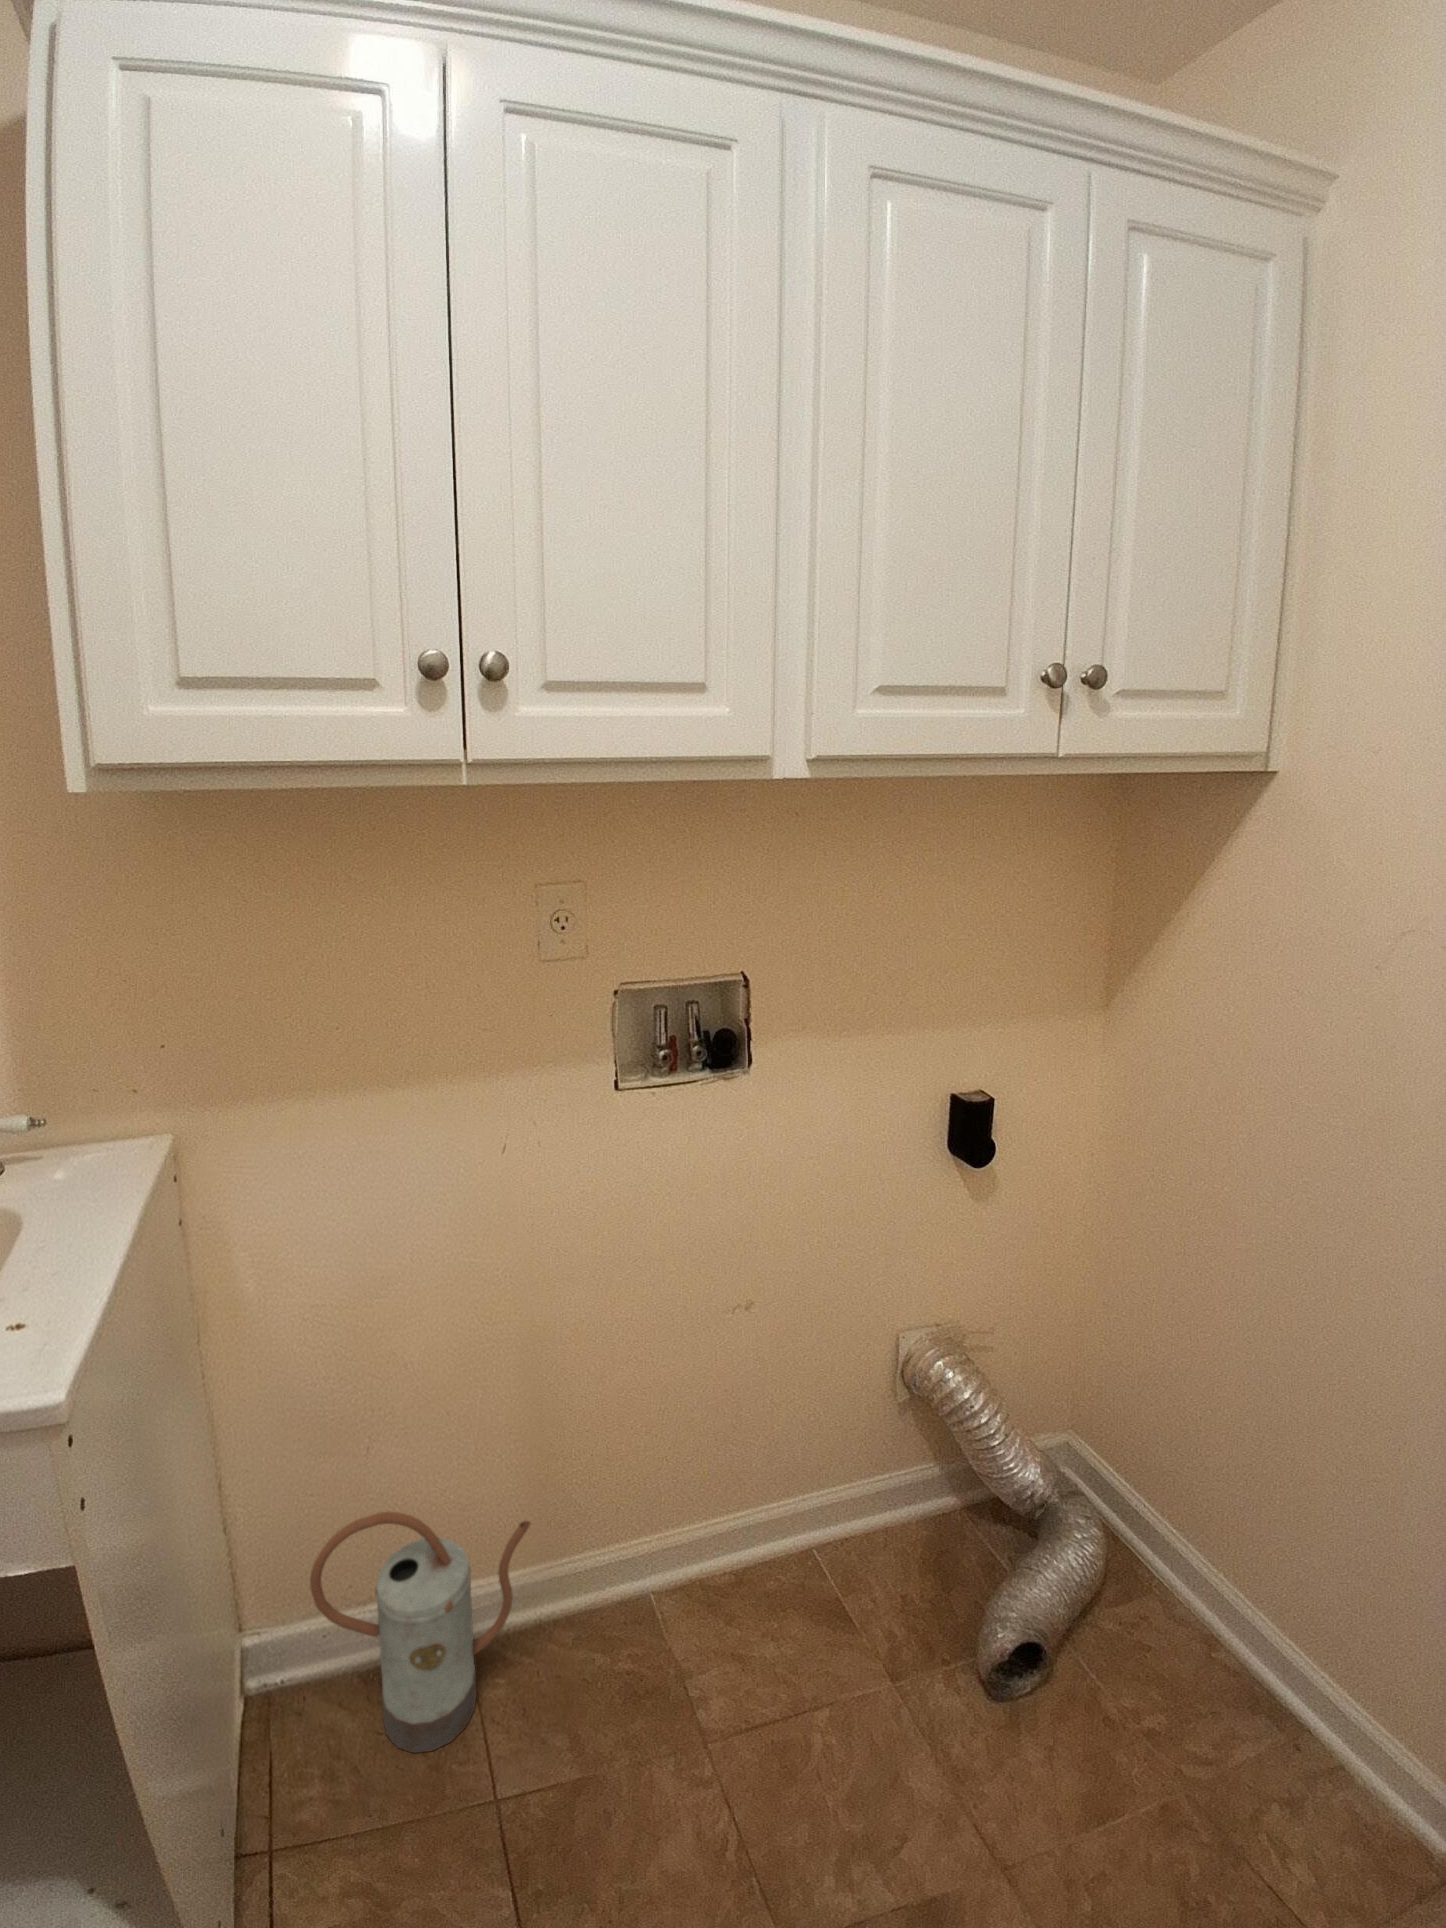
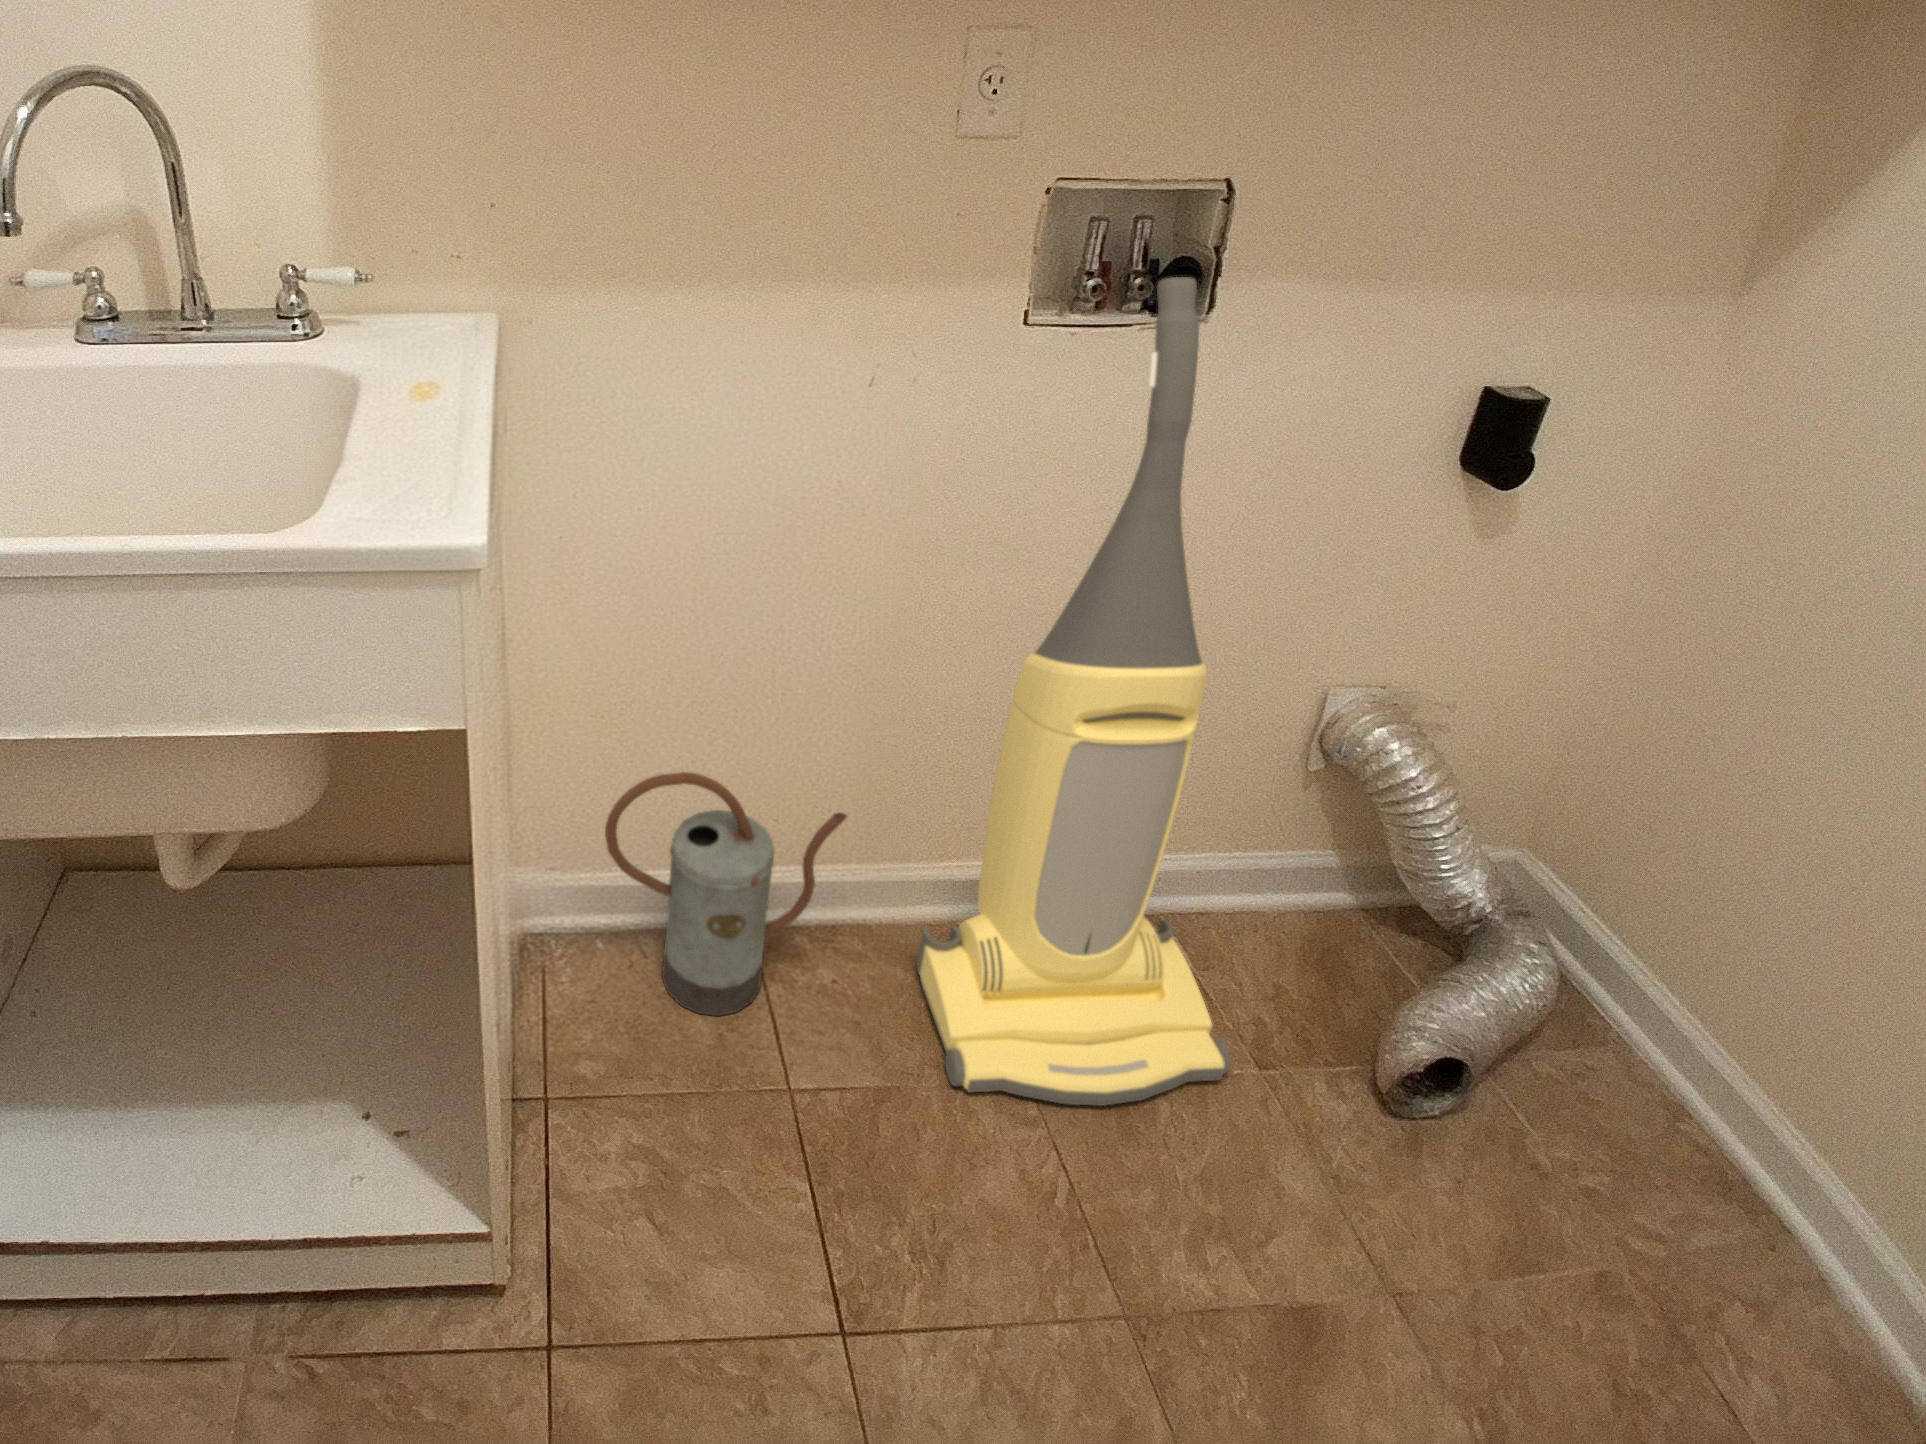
vacuum cleaner: none [614,1046,871,1778] -> present [917,277,1231,1106]

